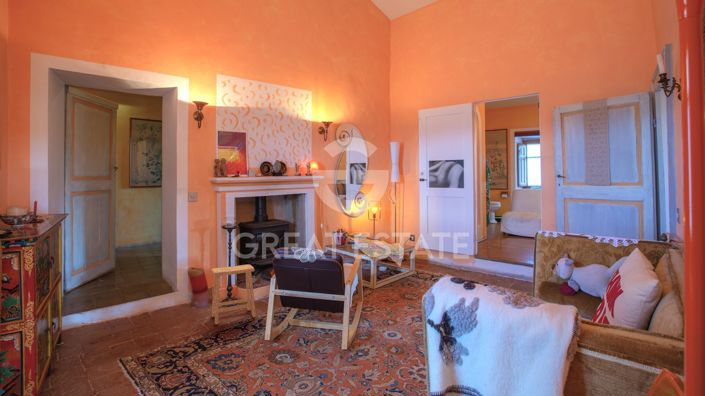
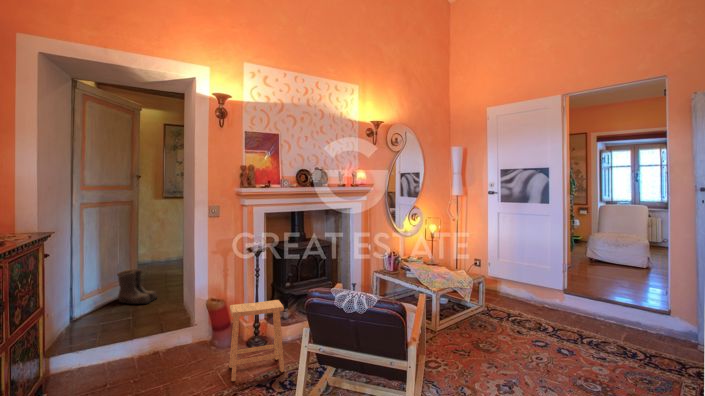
boots: none [104,249,141,278] -> present [117,269,157,304]

